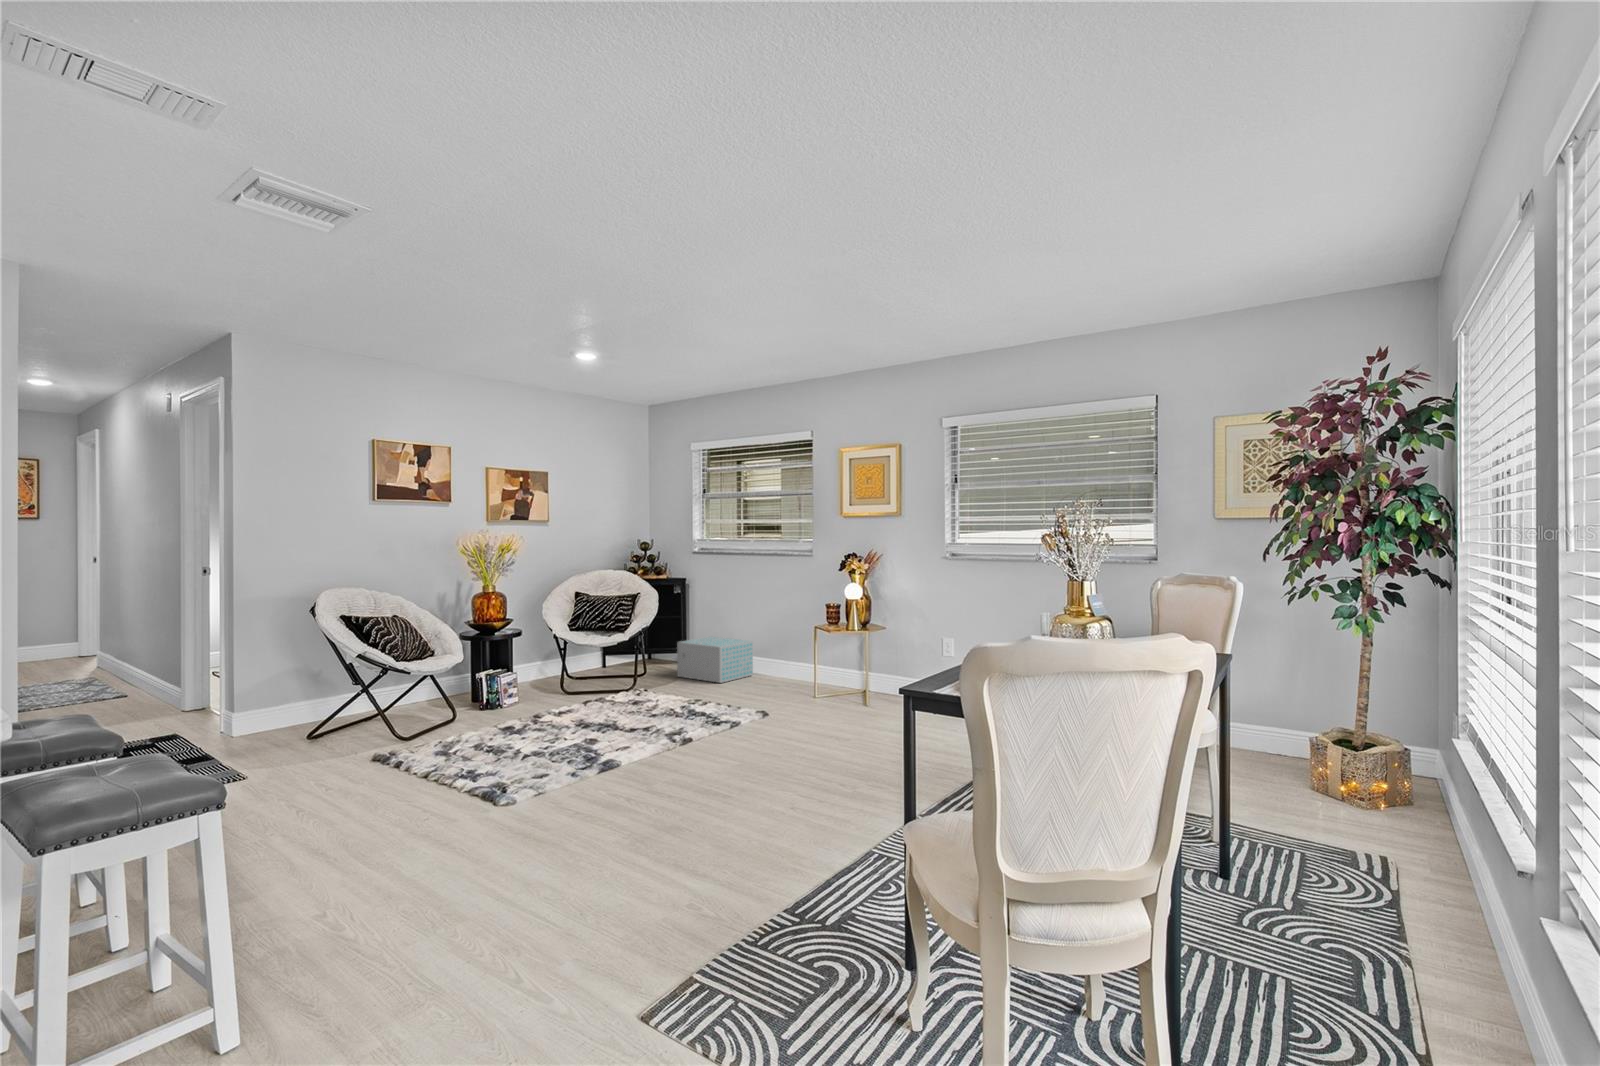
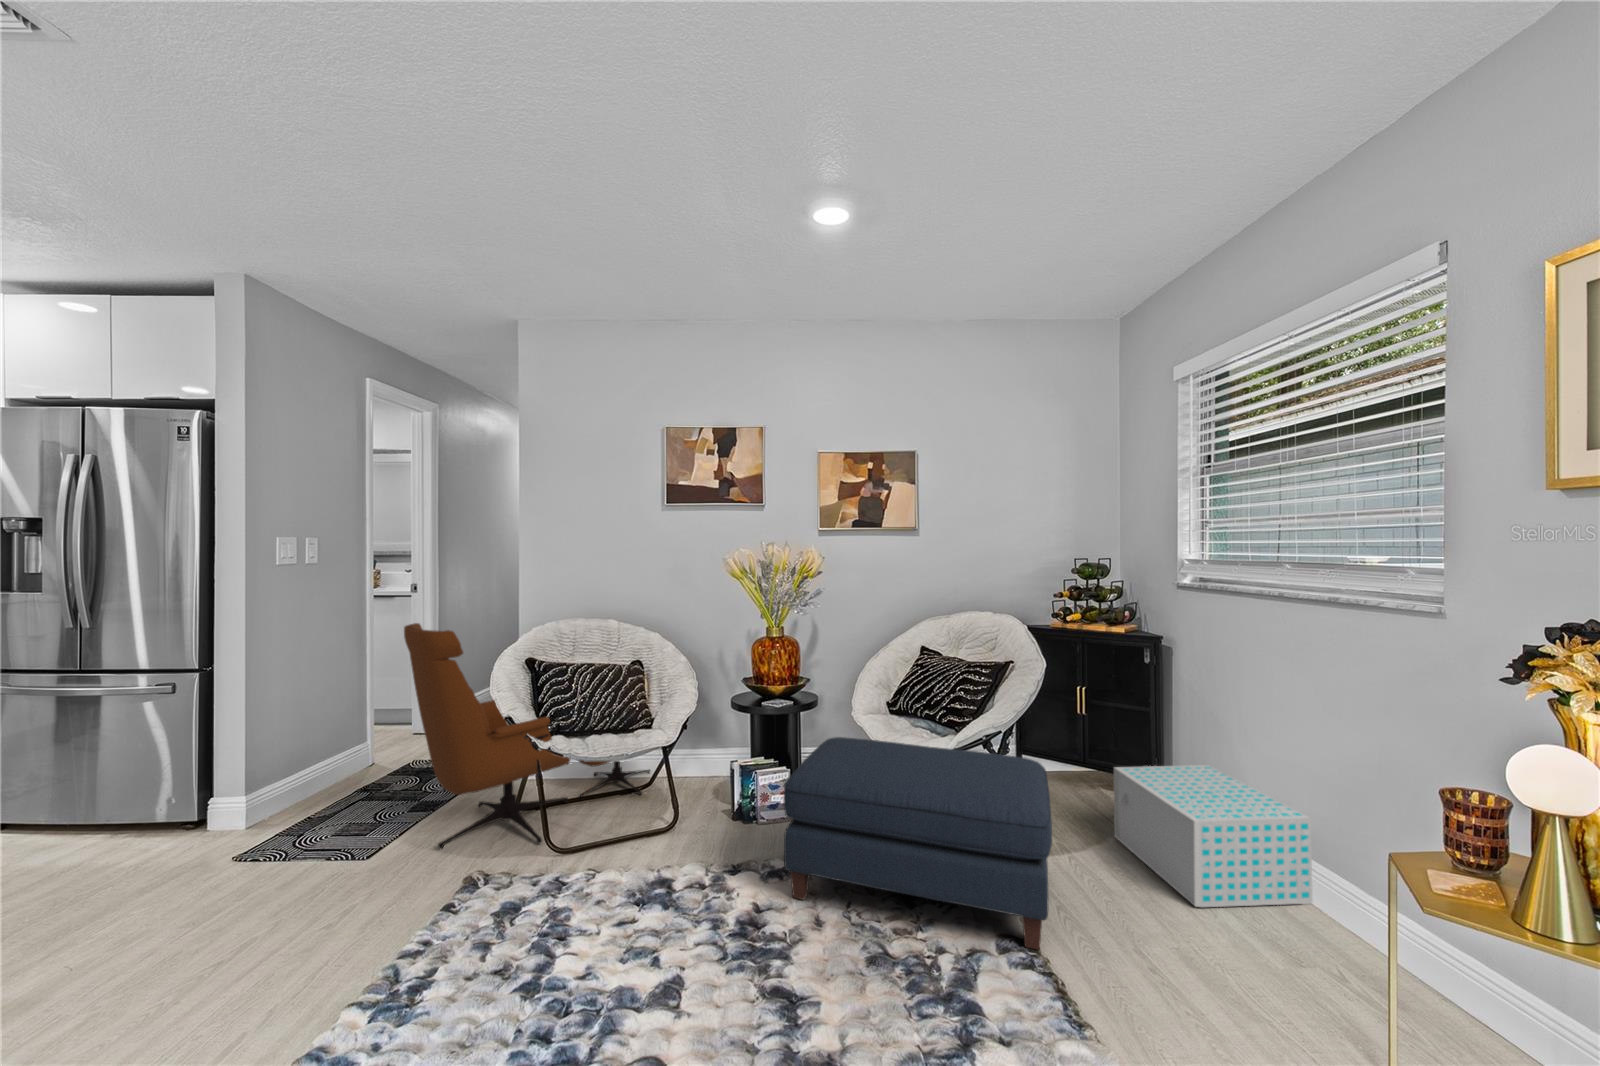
lounge chair: none [264,591,395,755] -> present [404,623,650,849]
ottoman: none [546,636,685,715] -> present [784,737,1052,950]

